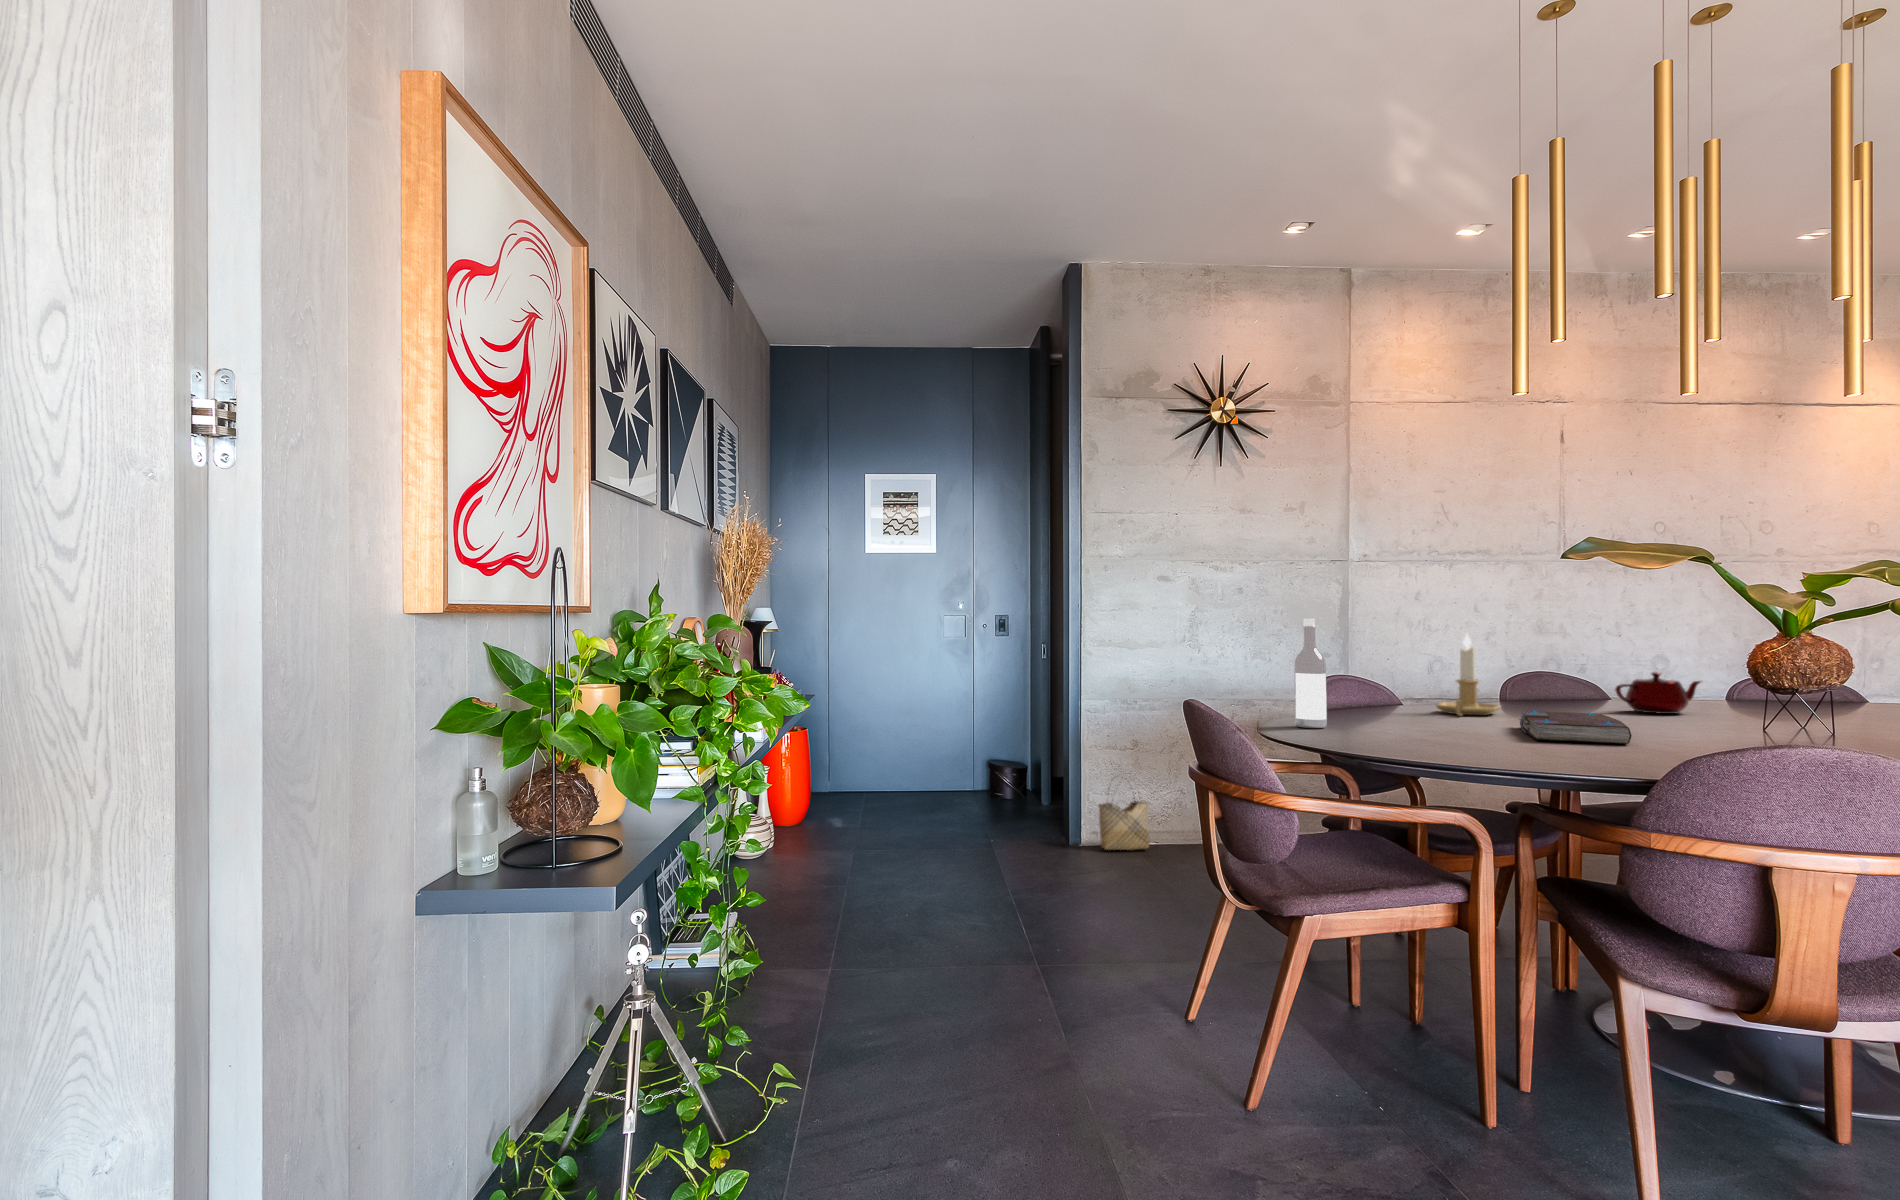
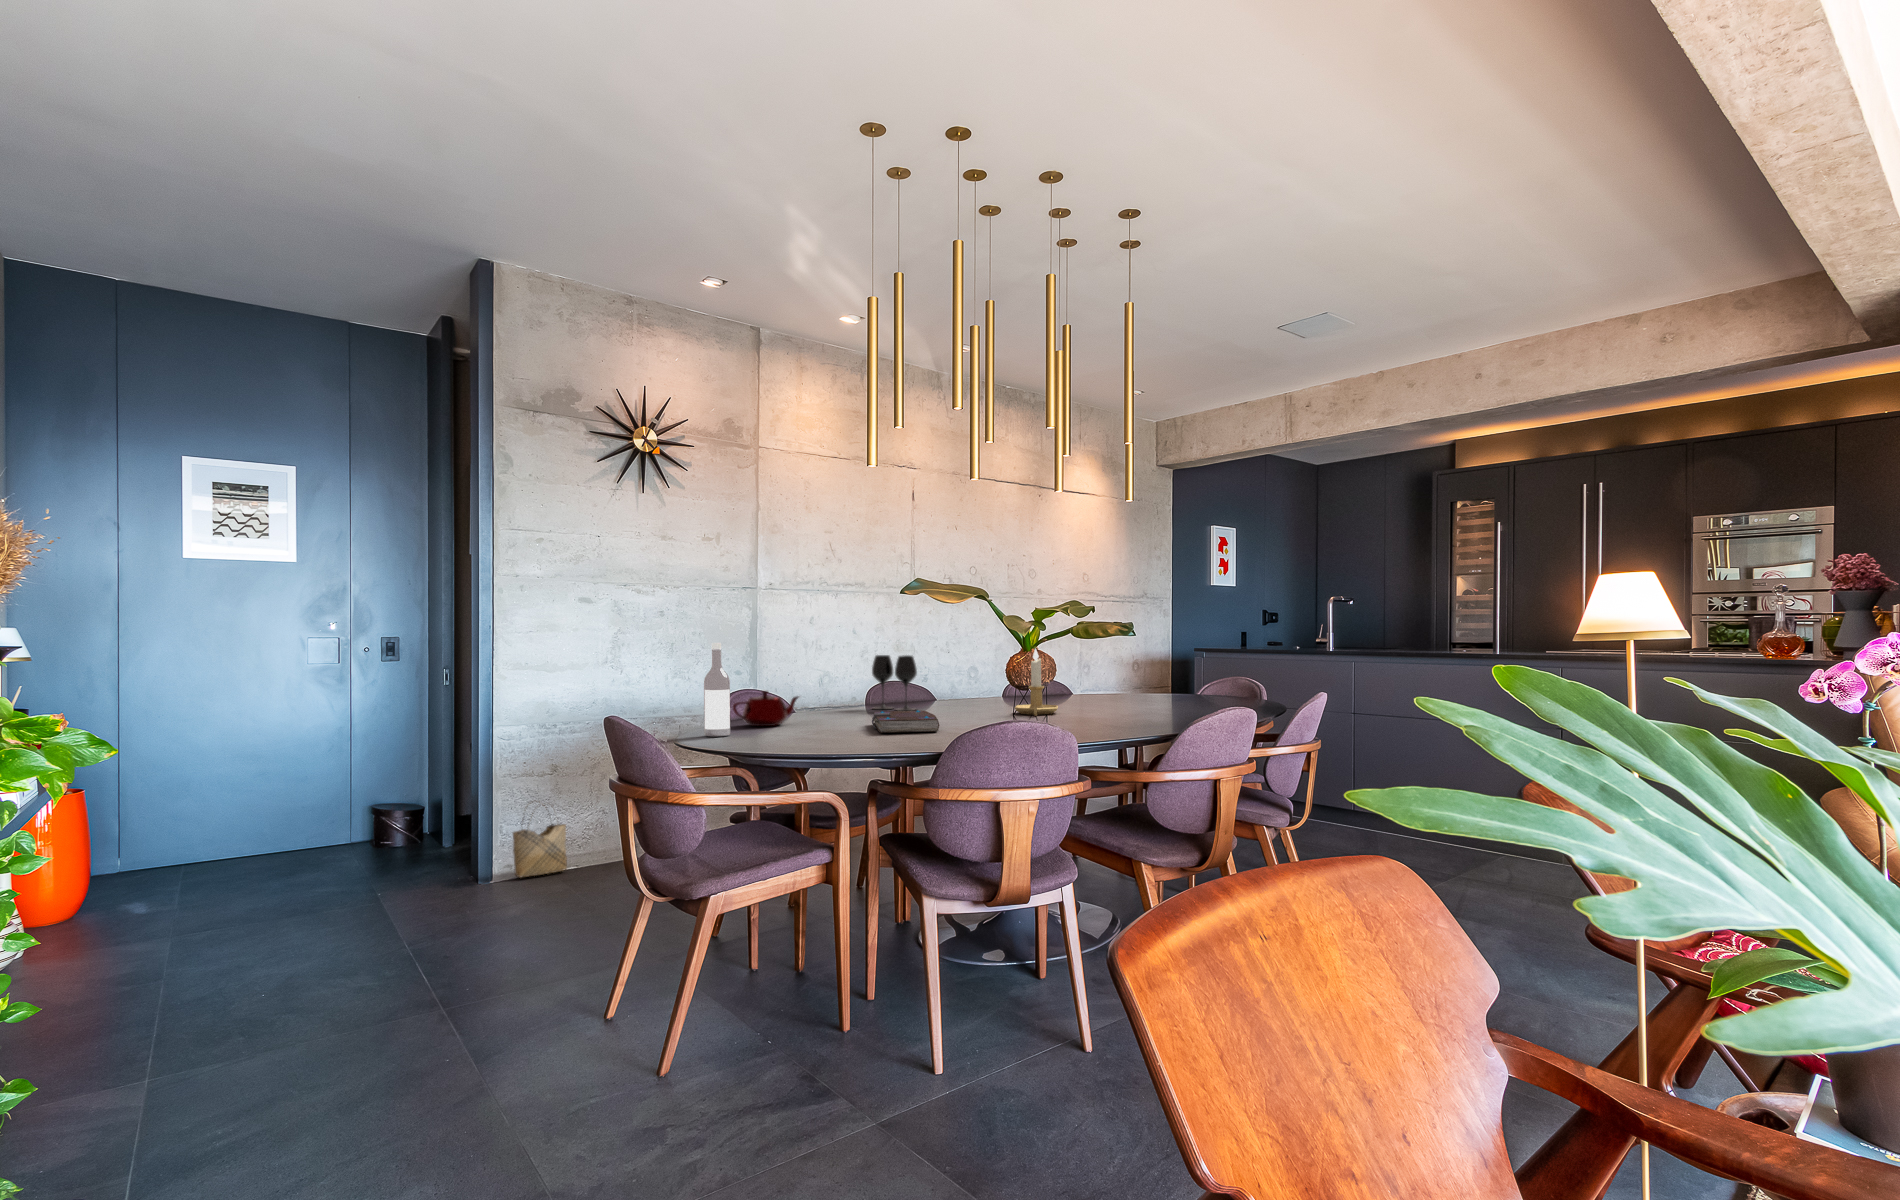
candlestick: present [1436,633,1501,716] -> present [1015,649,1058,716]
wine glass: none [1510,639,1581,712] -> present [872,655,917,711]
teapot: present [1615,672,1701,714] -> present [733,691,798,726]

